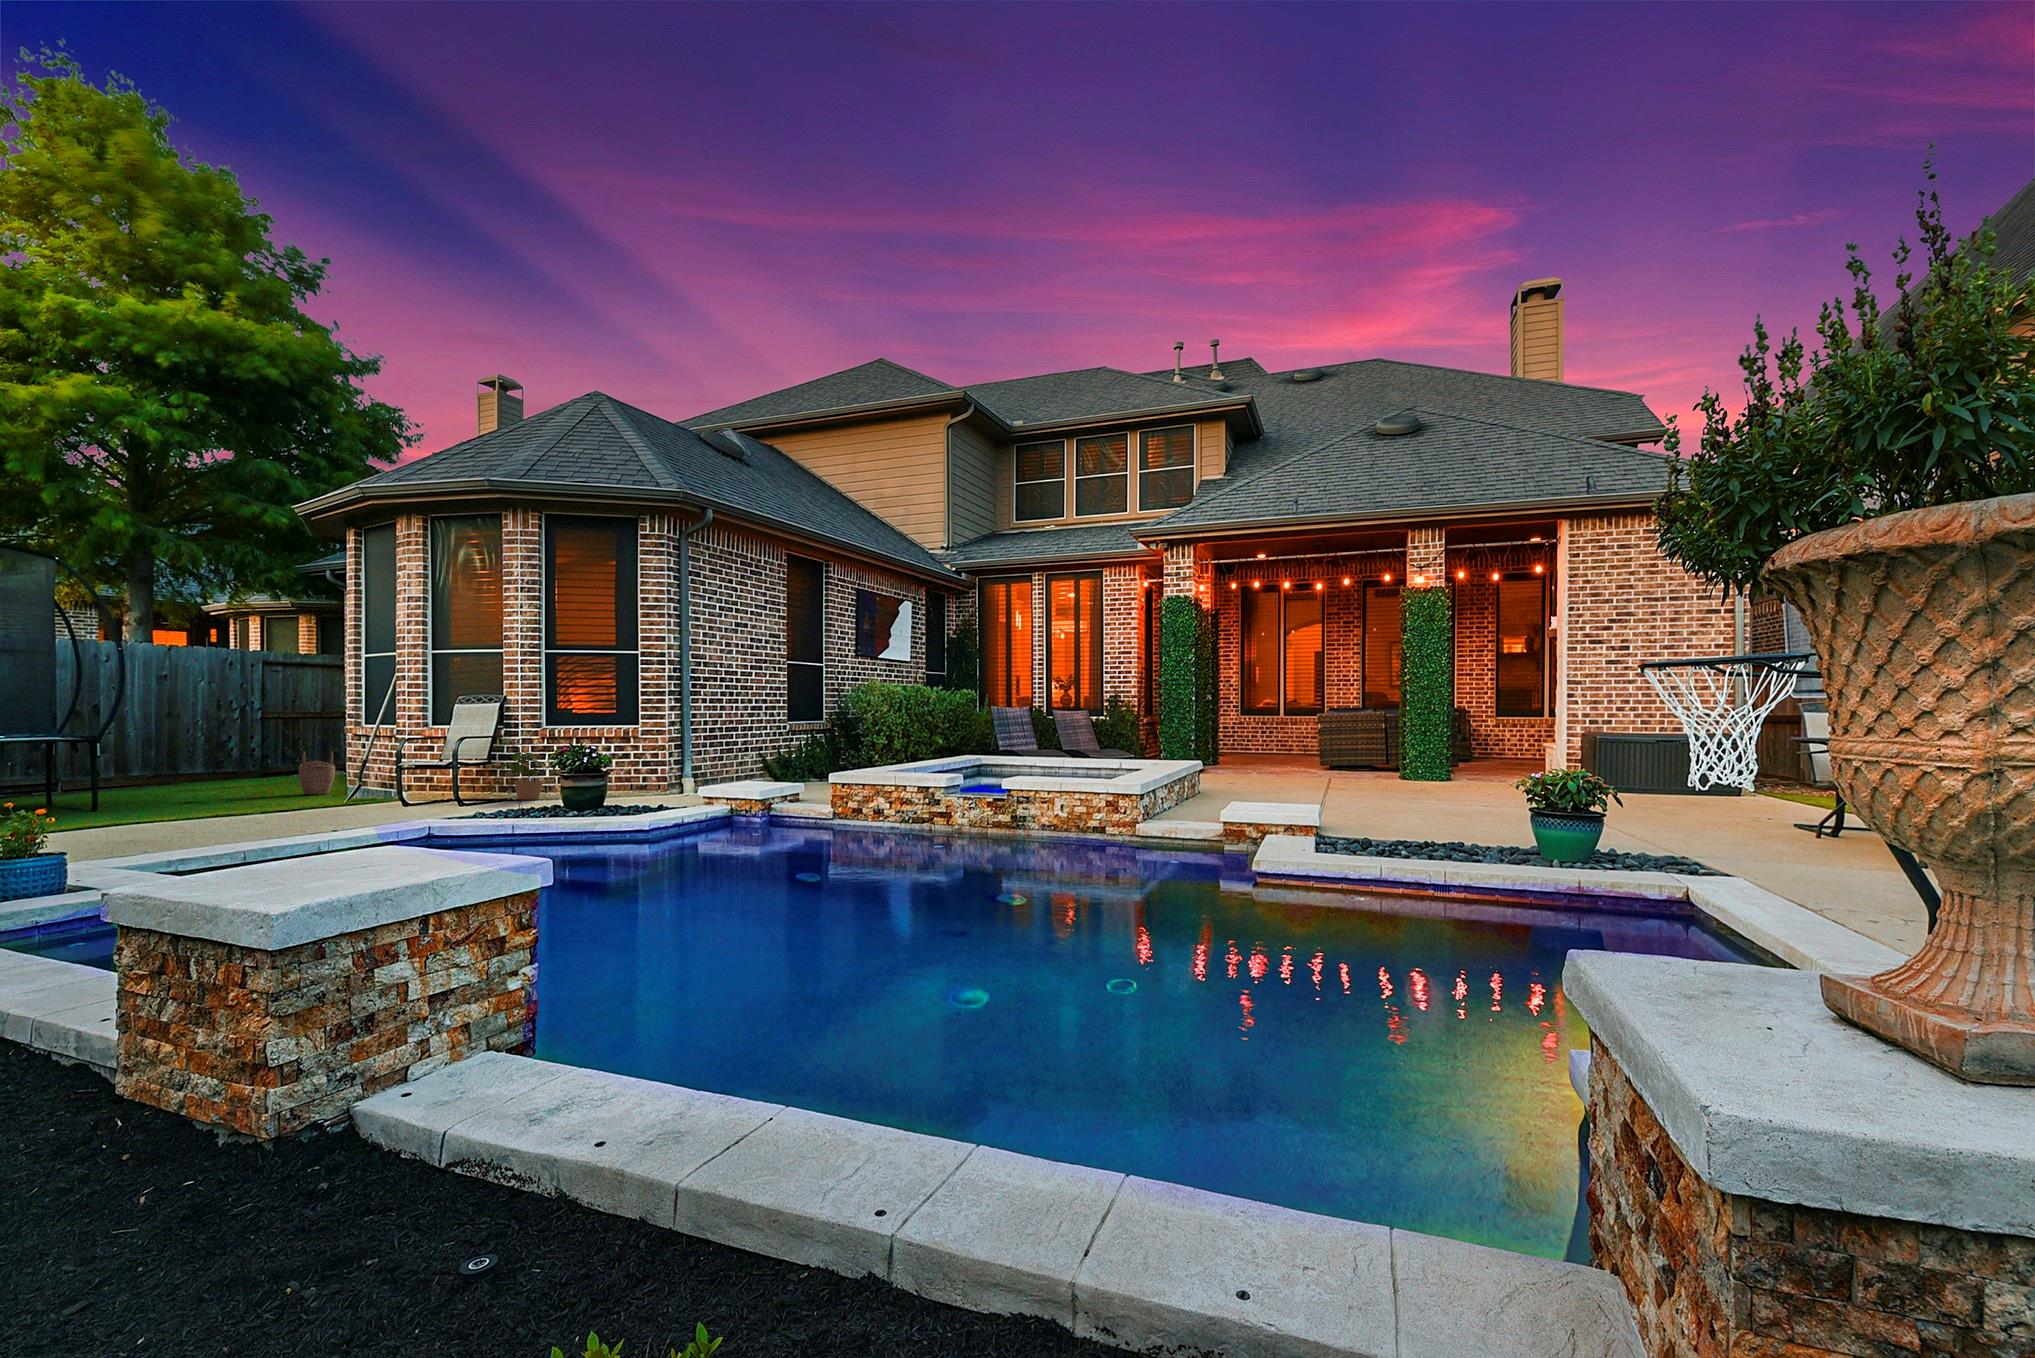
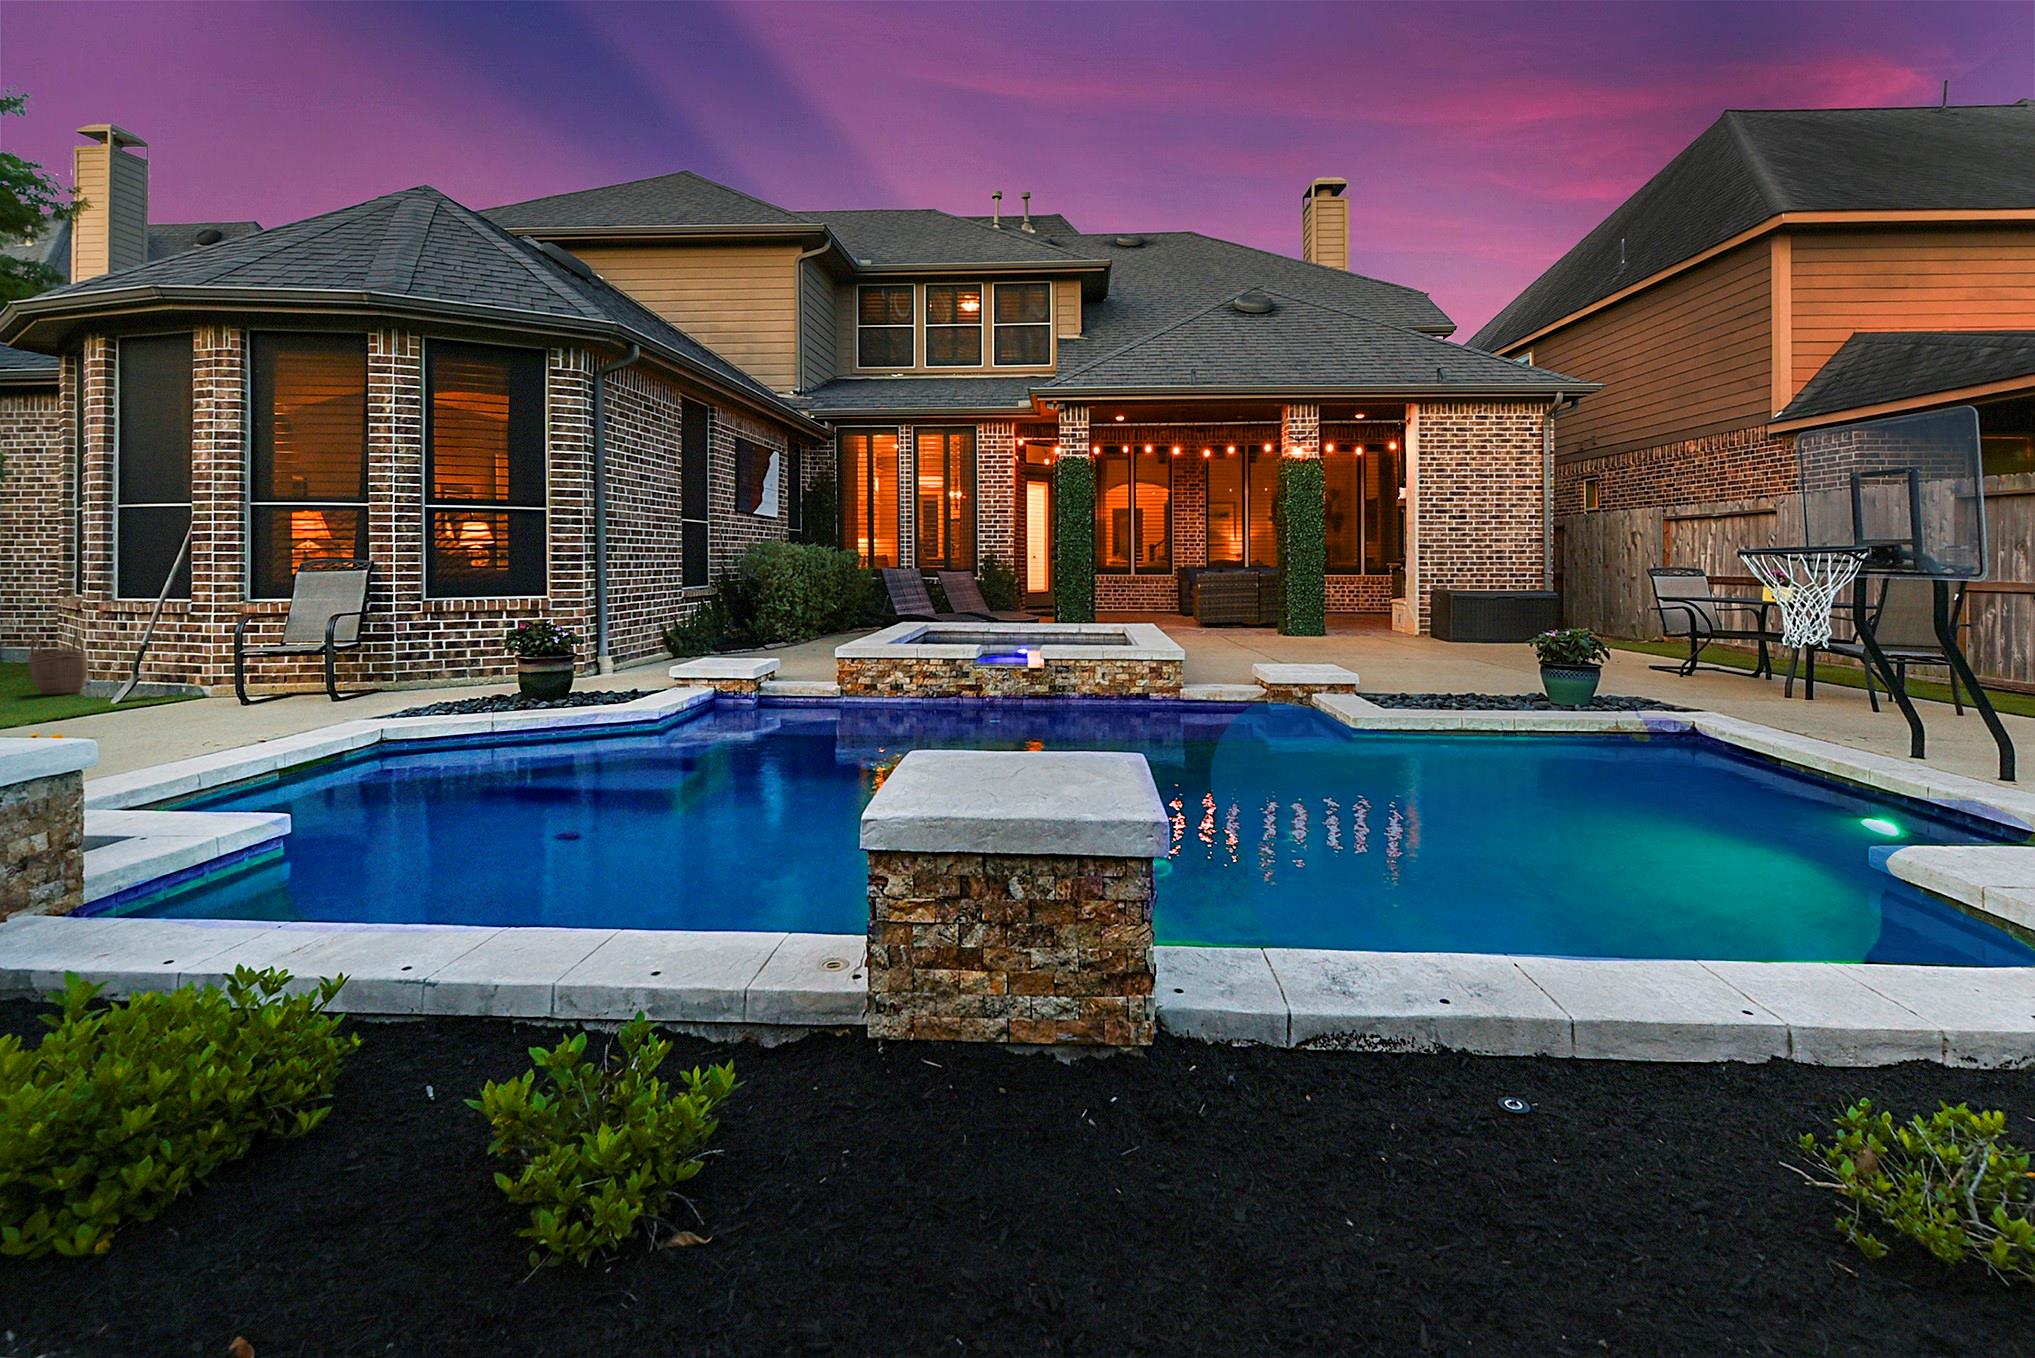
potted plant: present [502,752,545,799] -> none [385,632,442,689]

